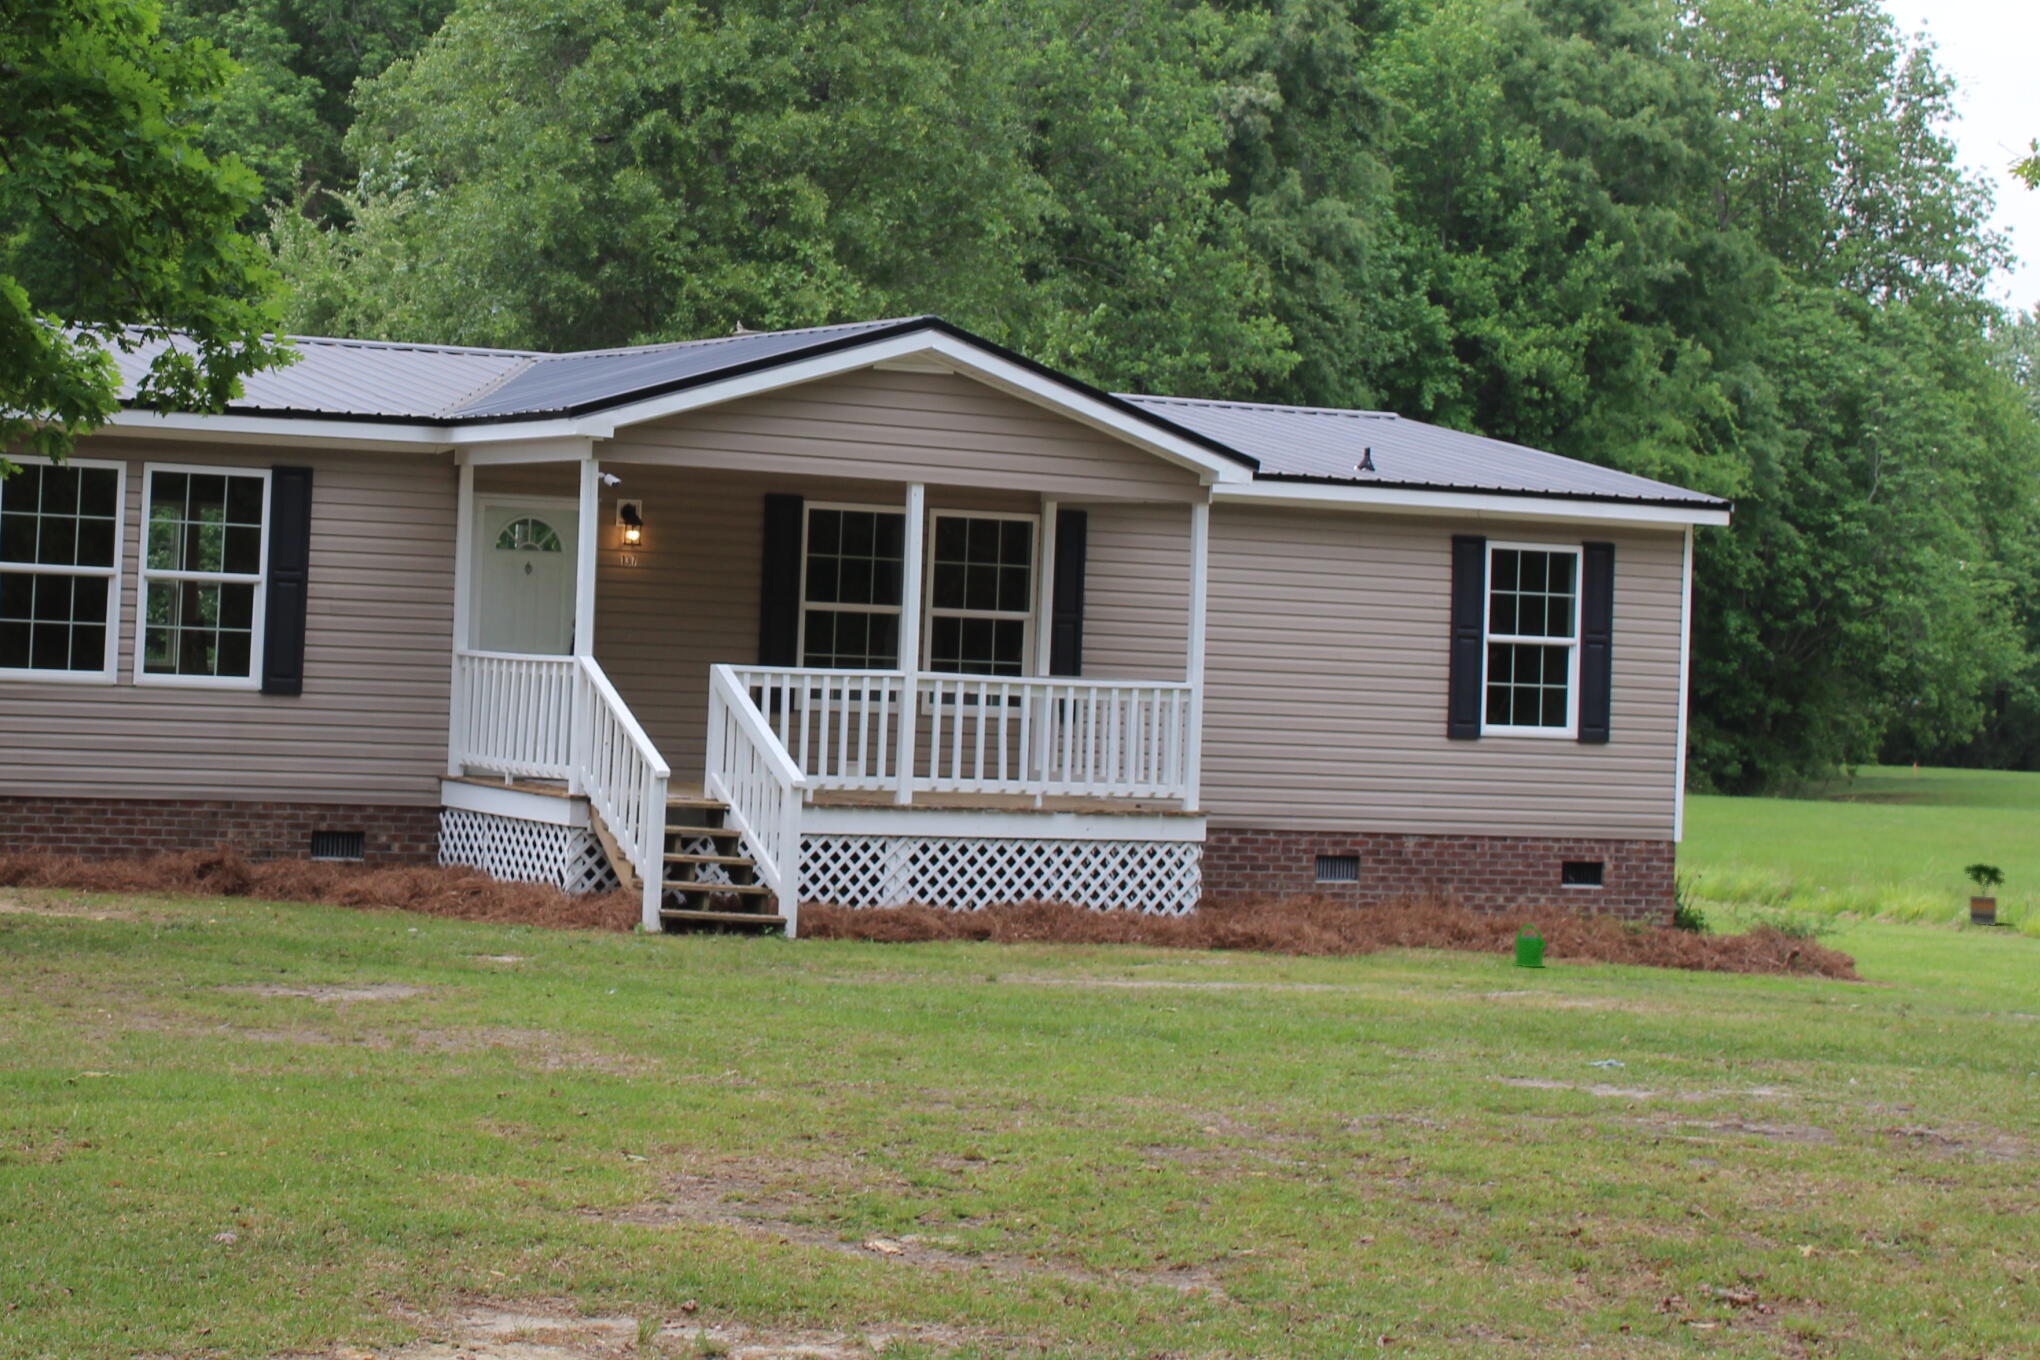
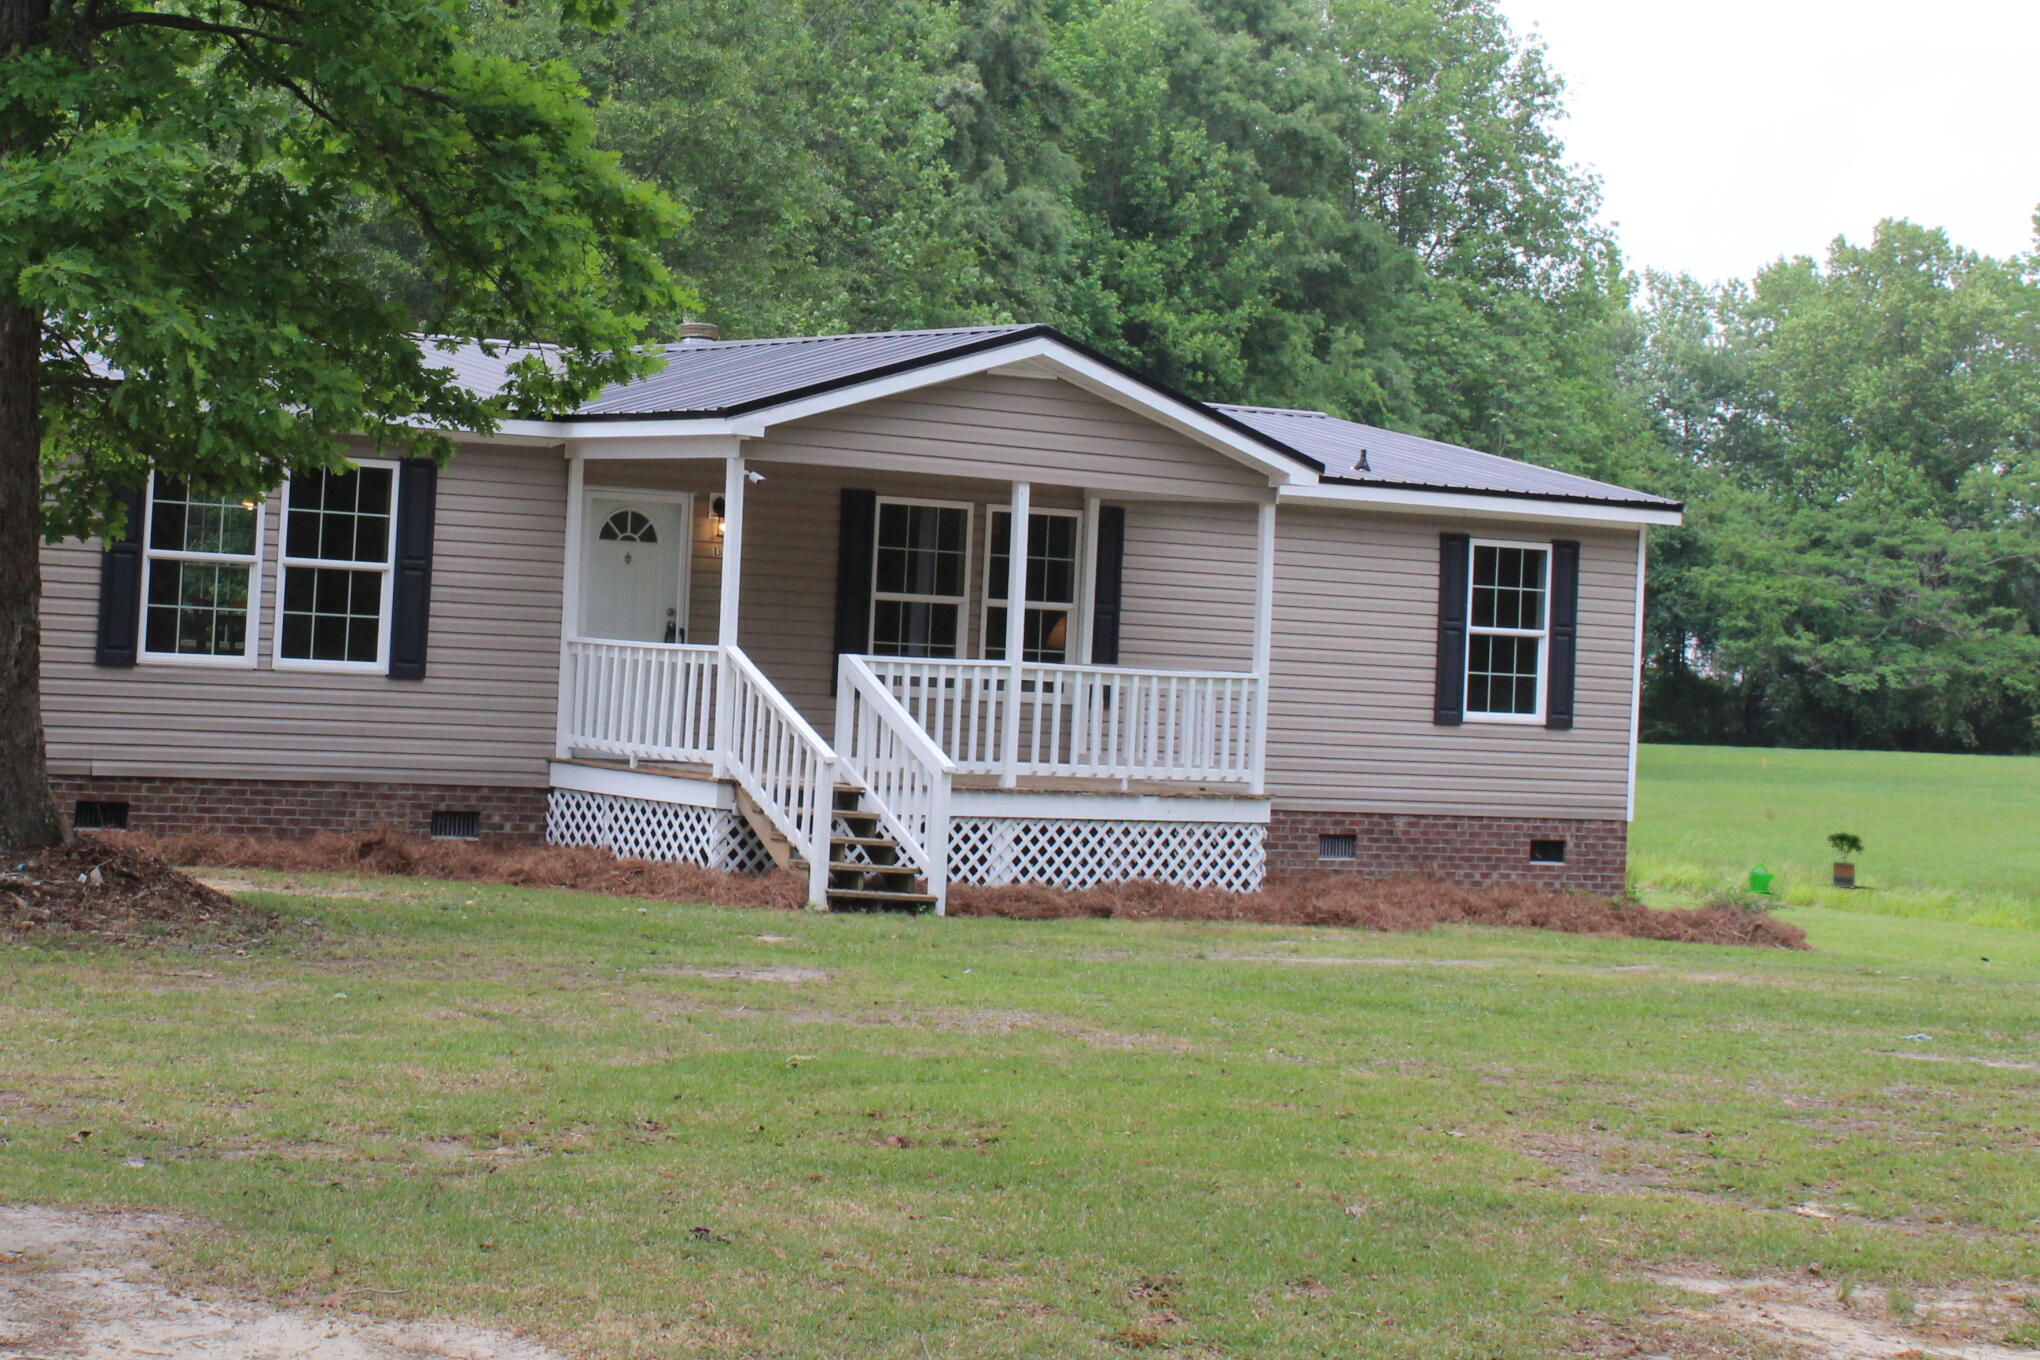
watering can: present [1515,924,1546,967] -> present [1748,863,1775,893]

